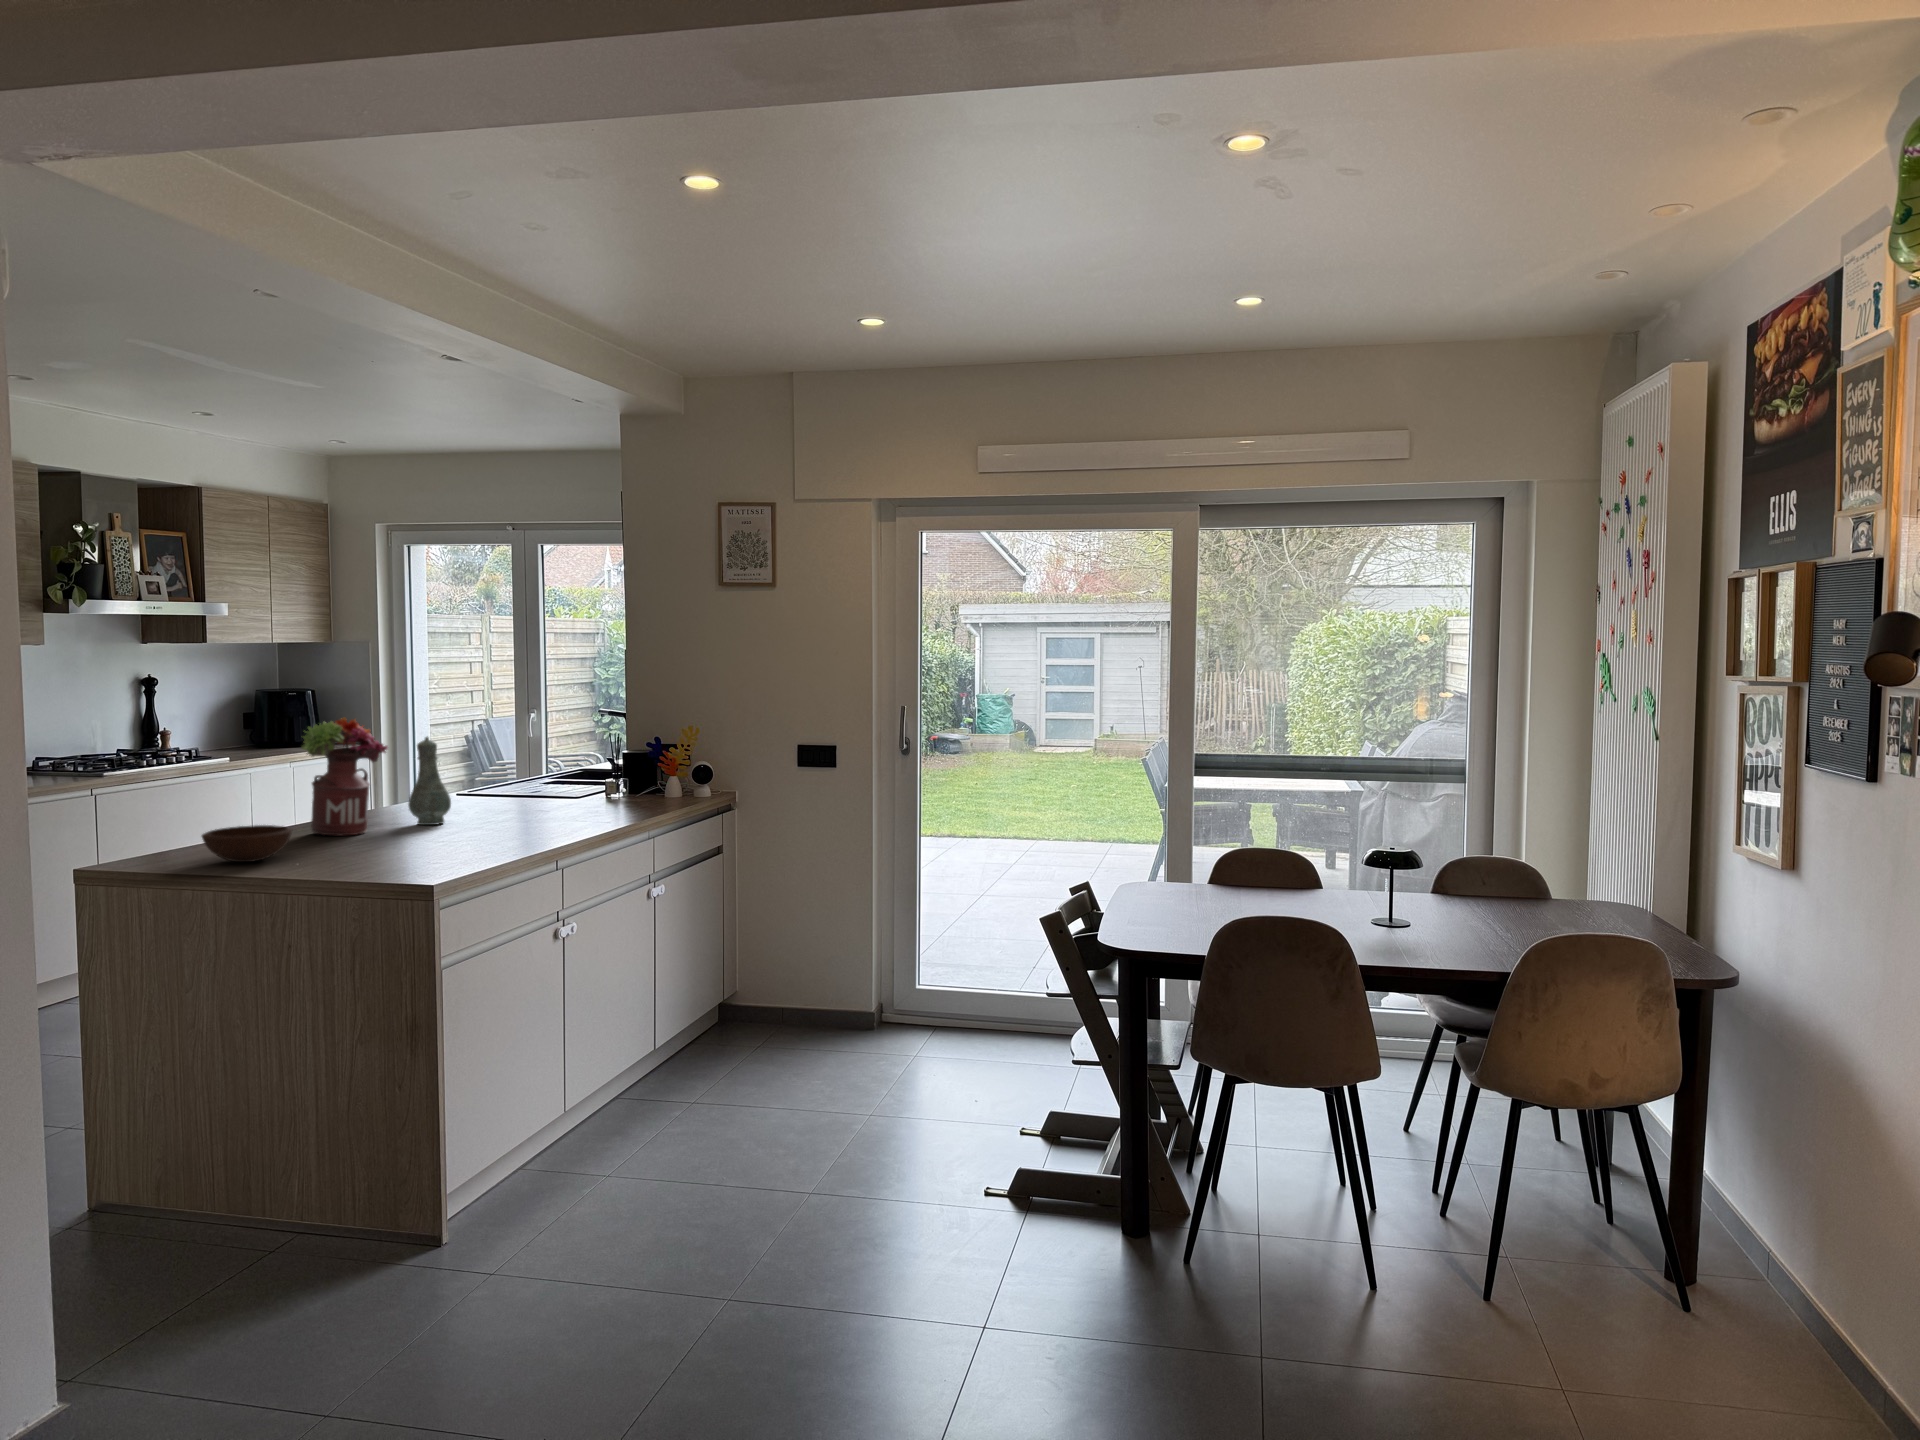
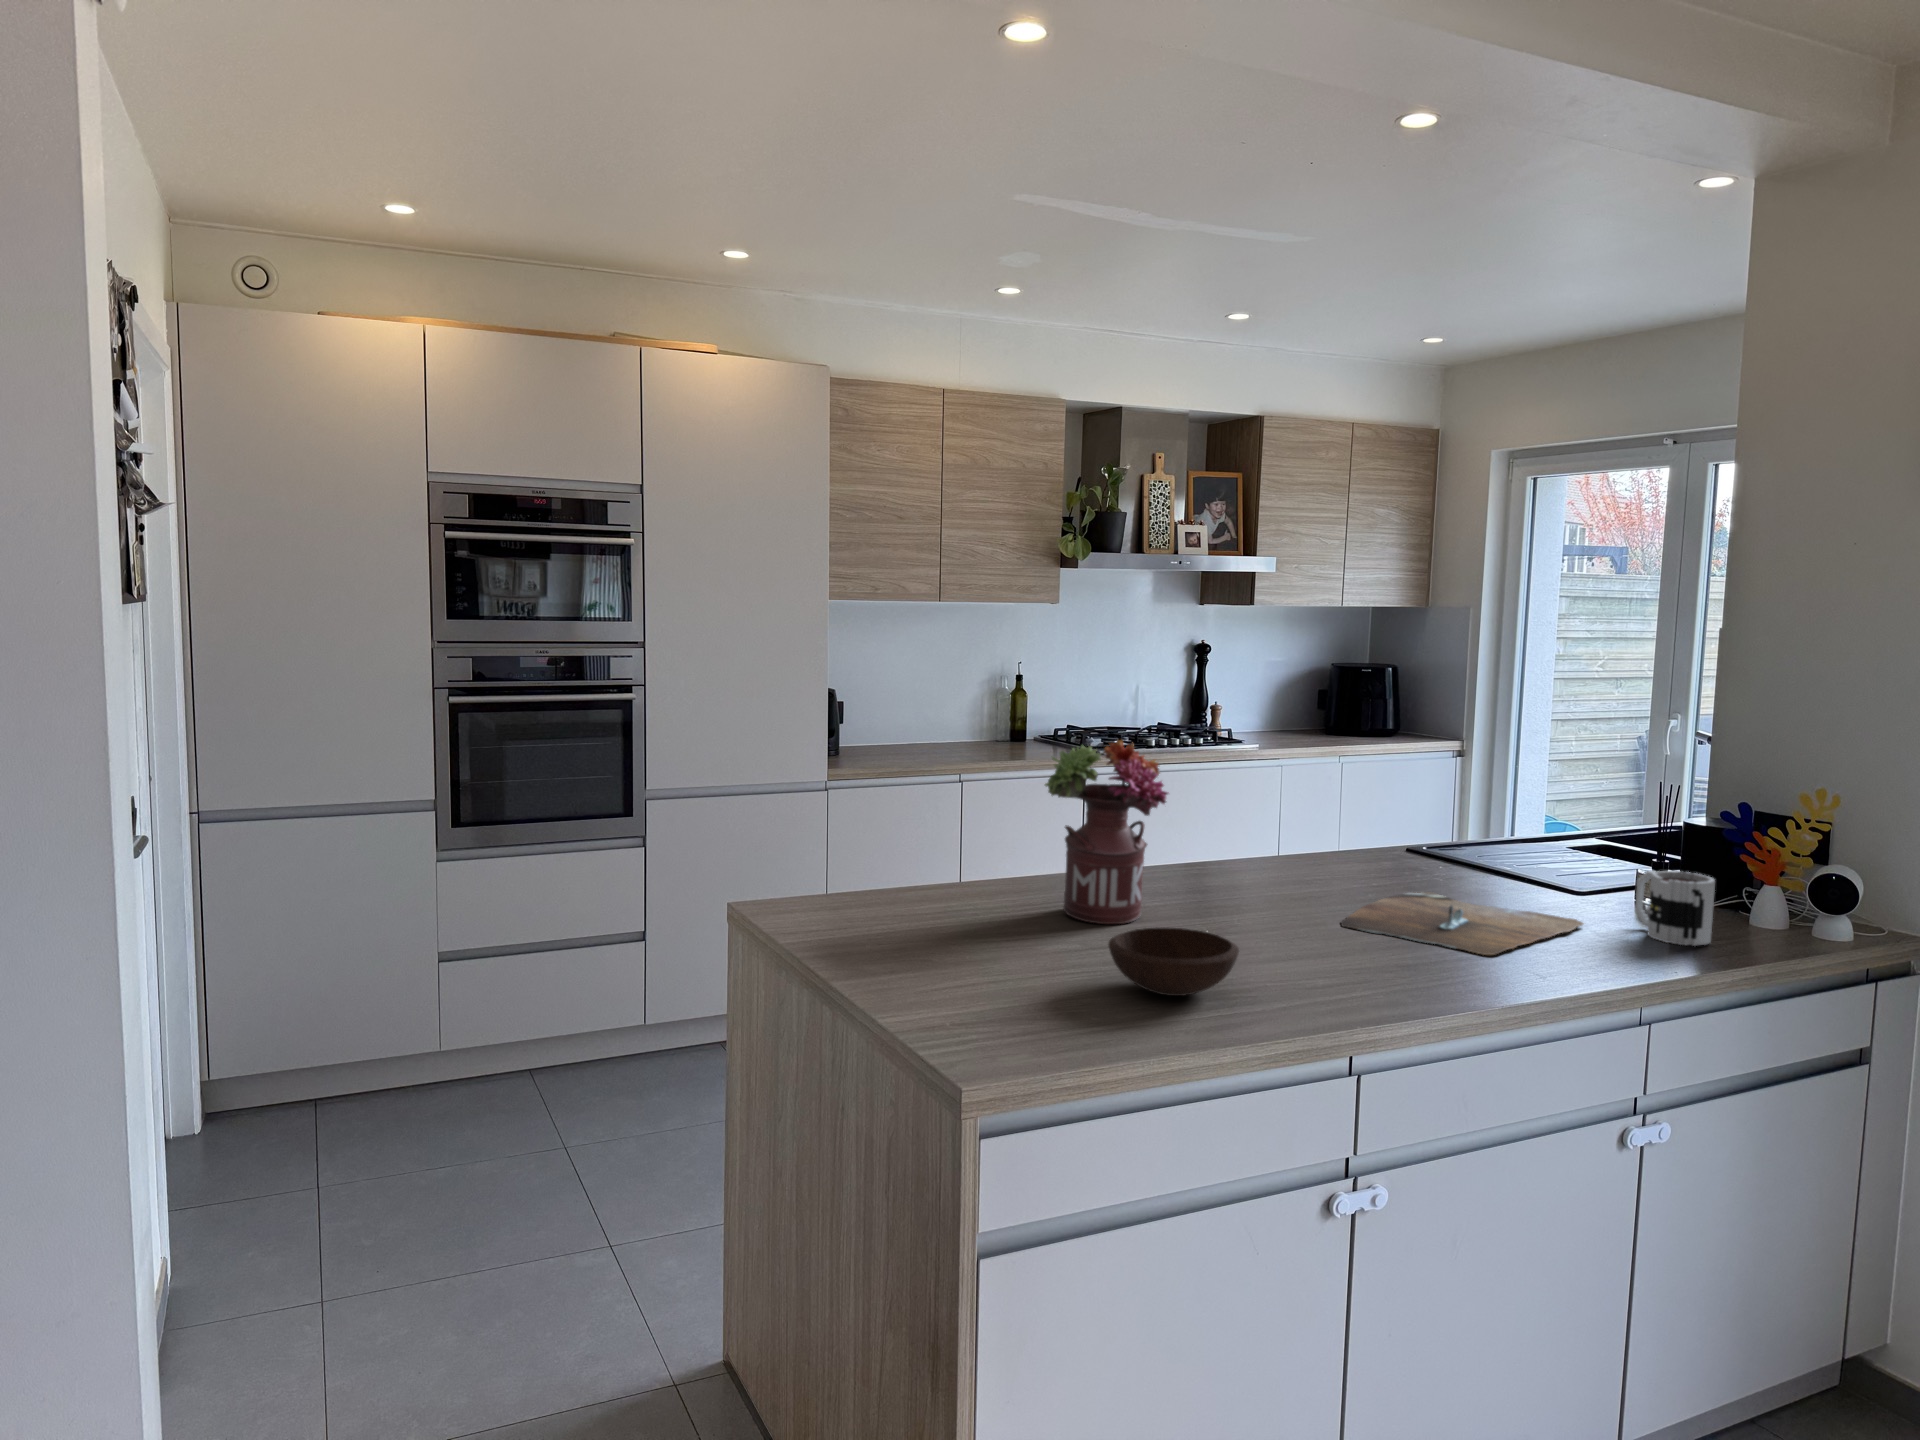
vase: present [408,737,451,825] -> none [1216,780,1283,925]
mug: none [619,768,660,804] -> present [1635,871,1715,946]
cutting board: none [479,799,599,819] -> present [1341,892,1584,955]
bowl: present [202,825,292,862] -> present [1108,928,1239,996]

